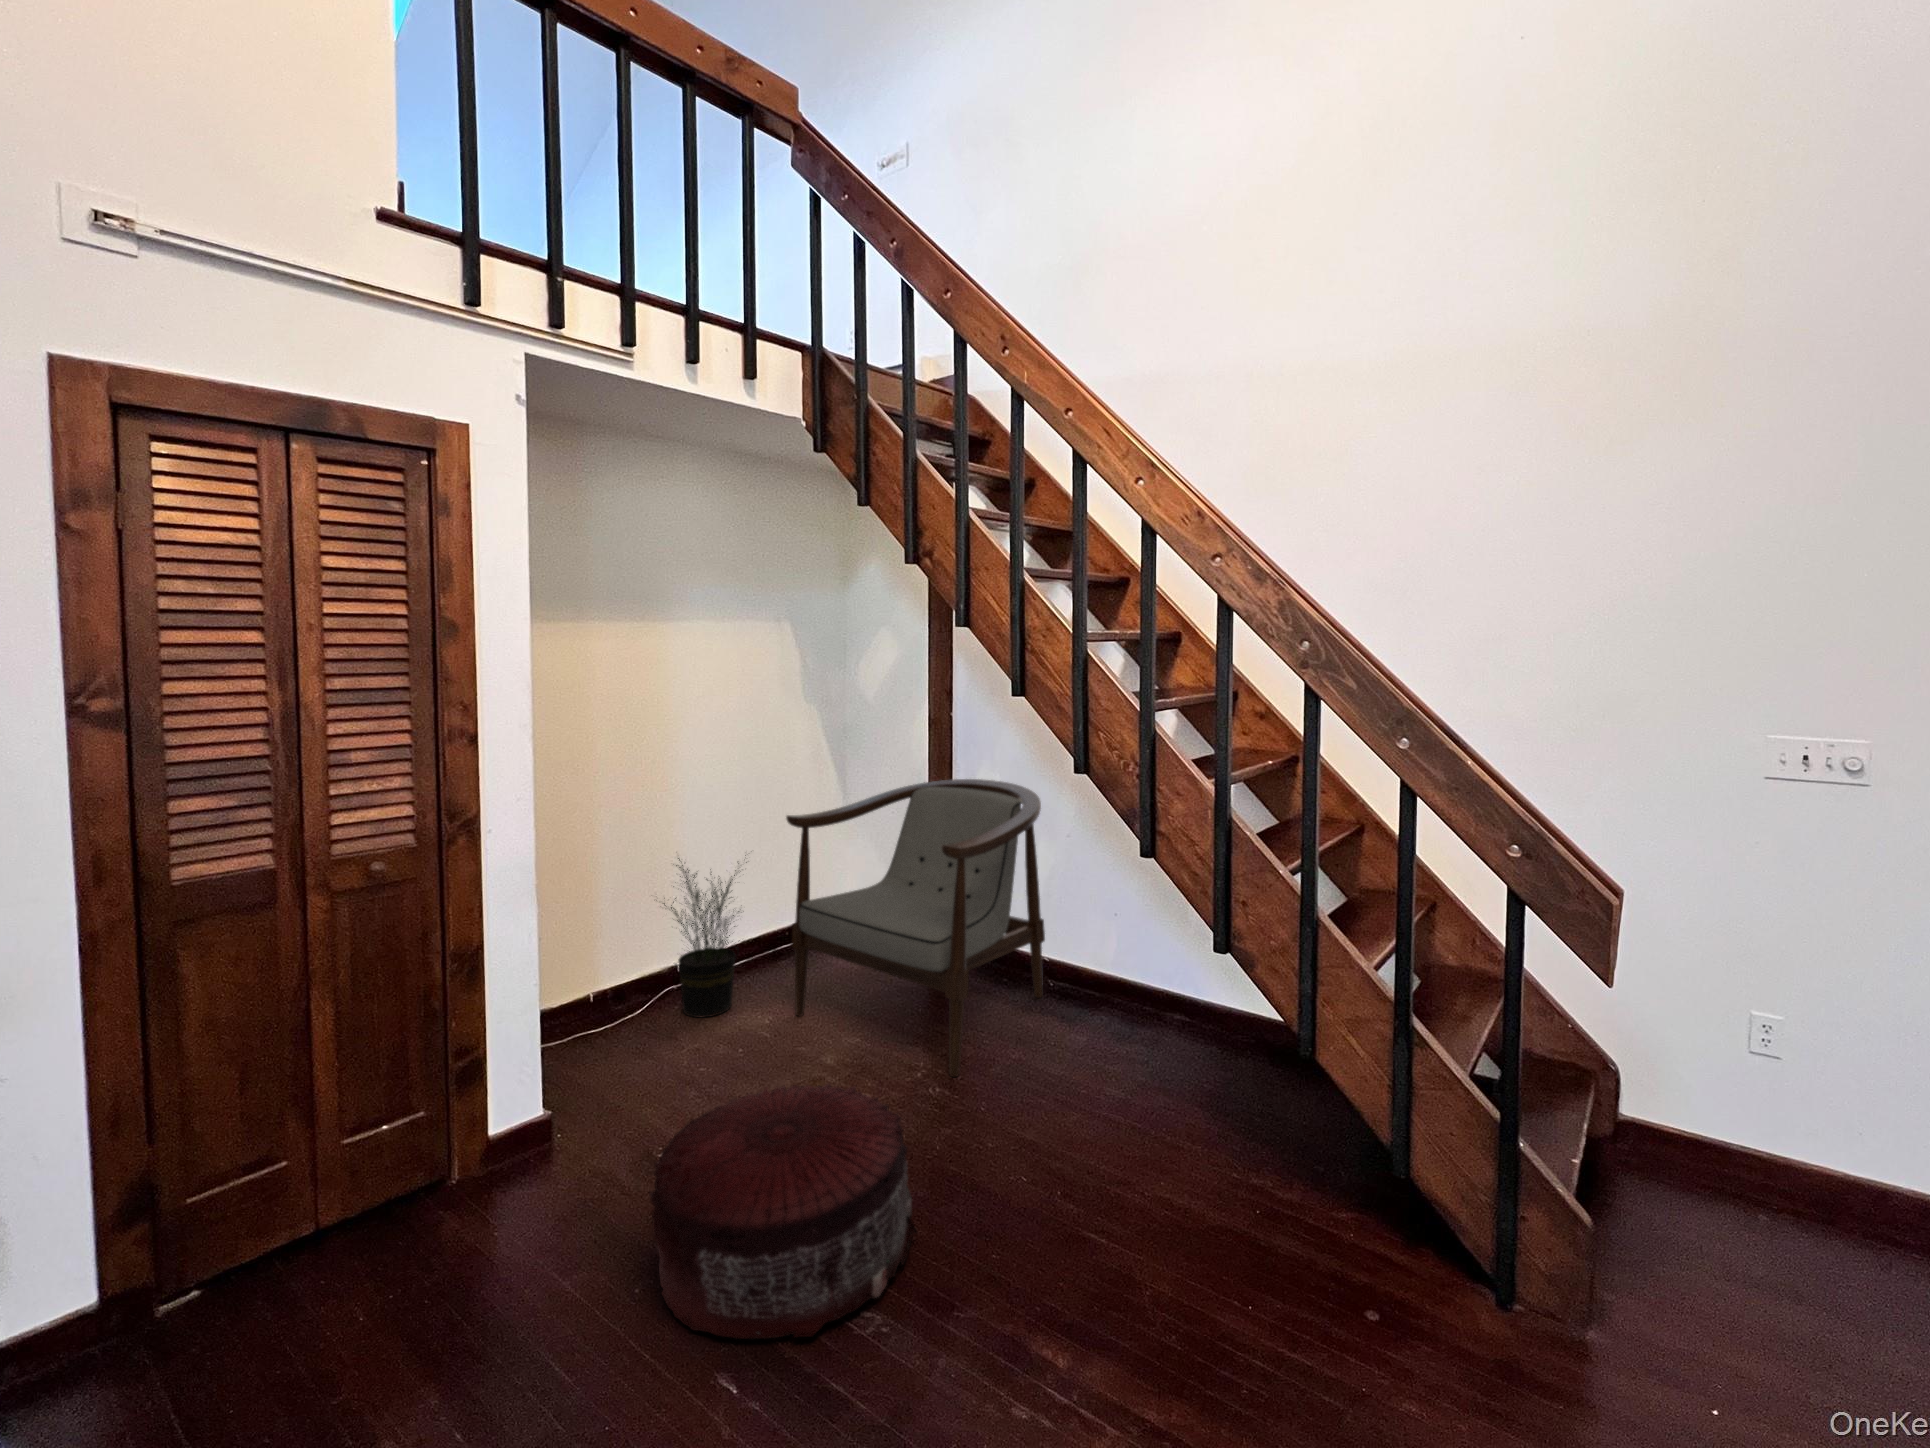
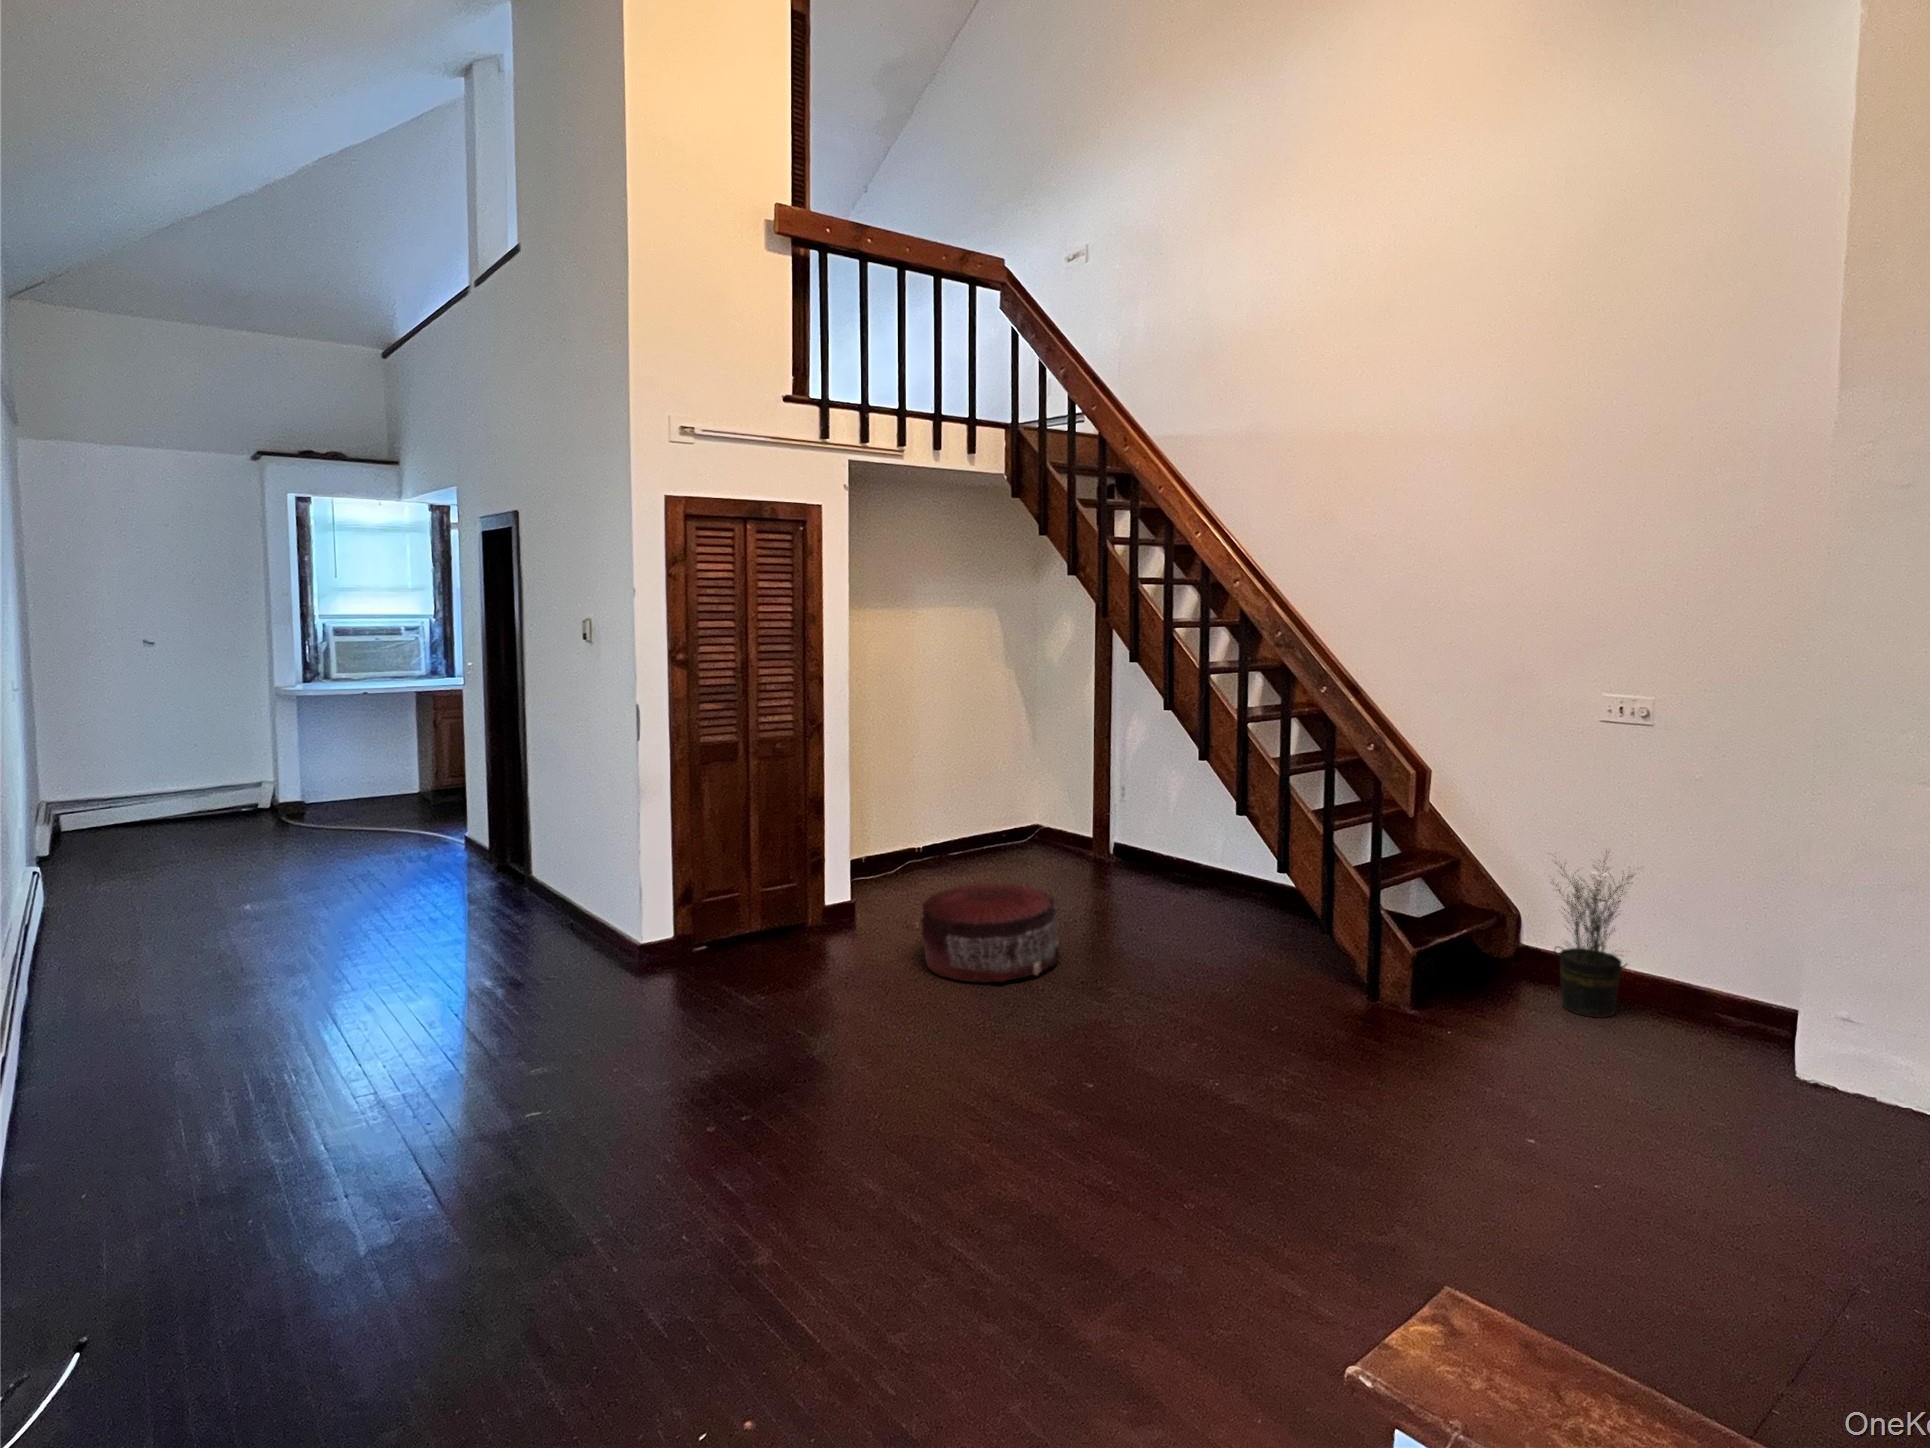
armchair: present [786,779,1045,1077] -> none [993,722,1175,910]
potted plant: present [663,855,747,1018] -> present [1553,852,1633,1017]

